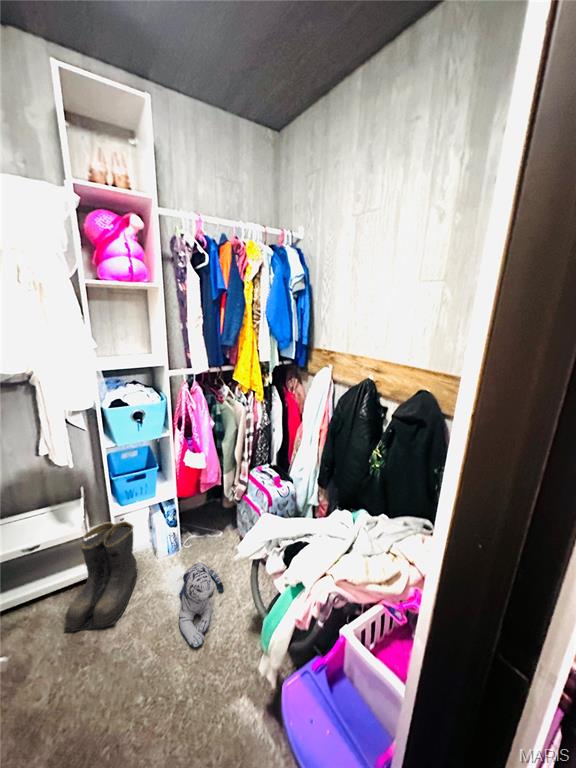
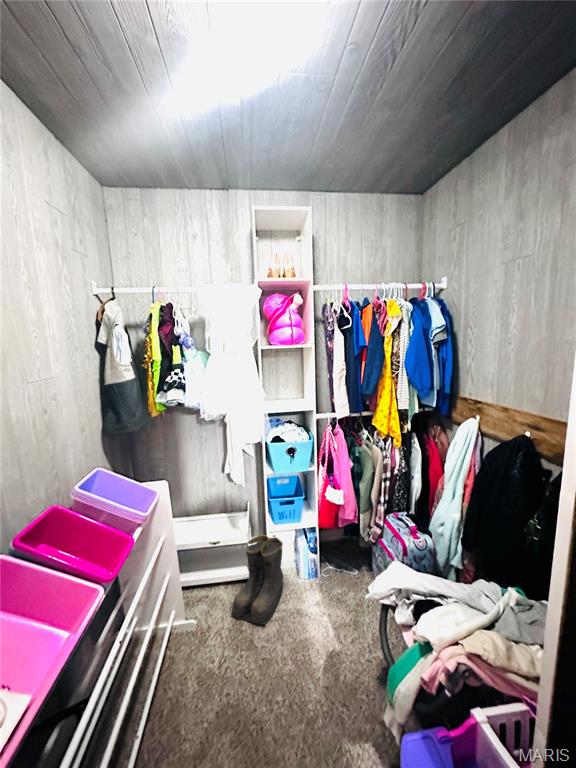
plush toy: present [179,563,224,647] -> none [314,594,356,675]

